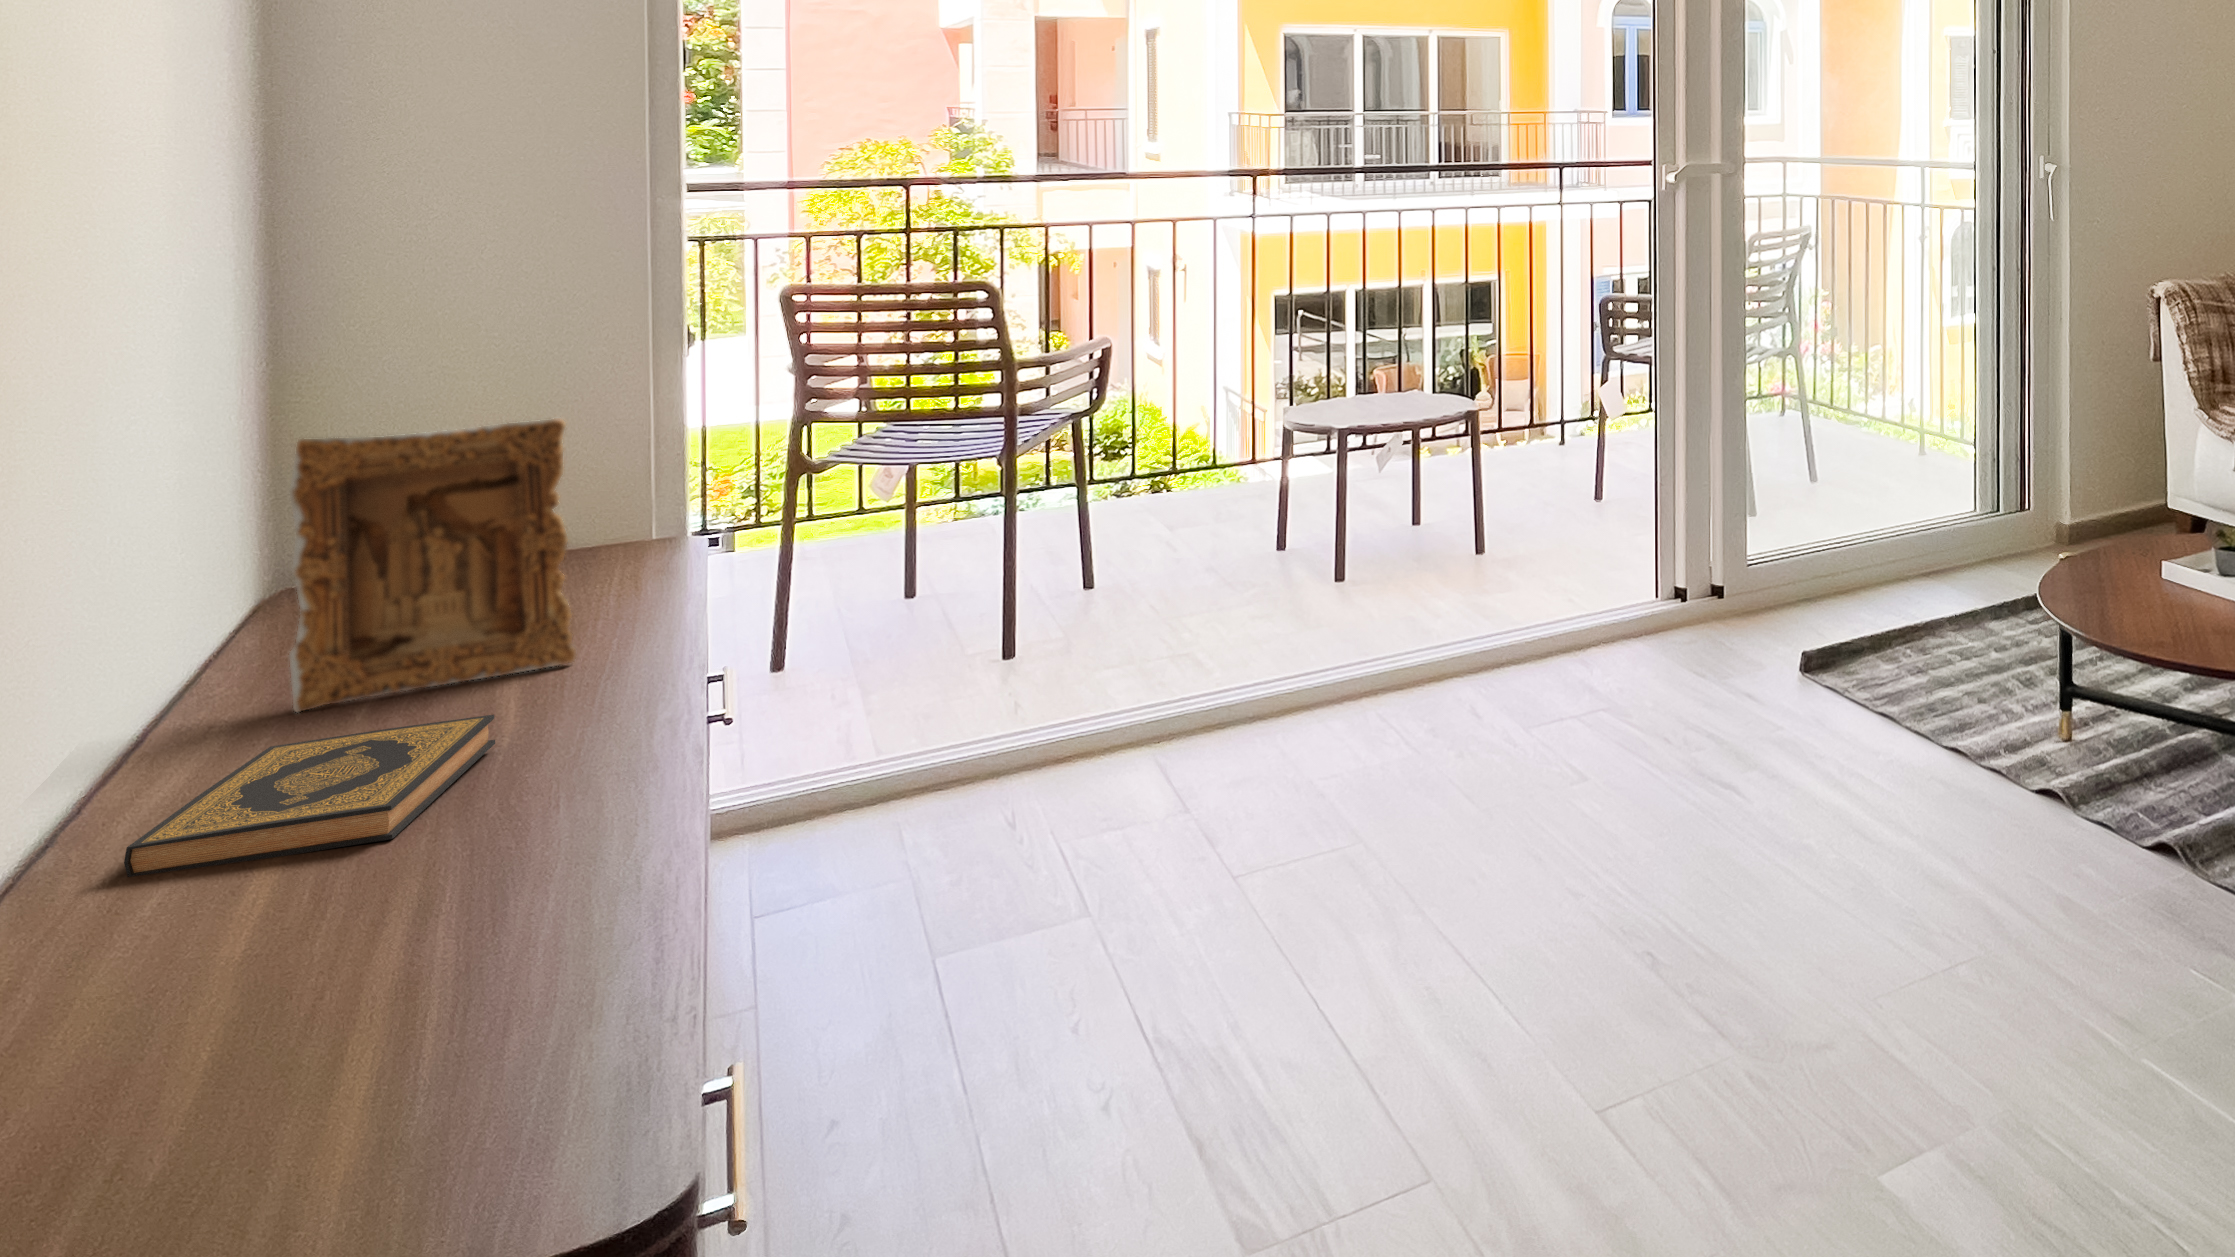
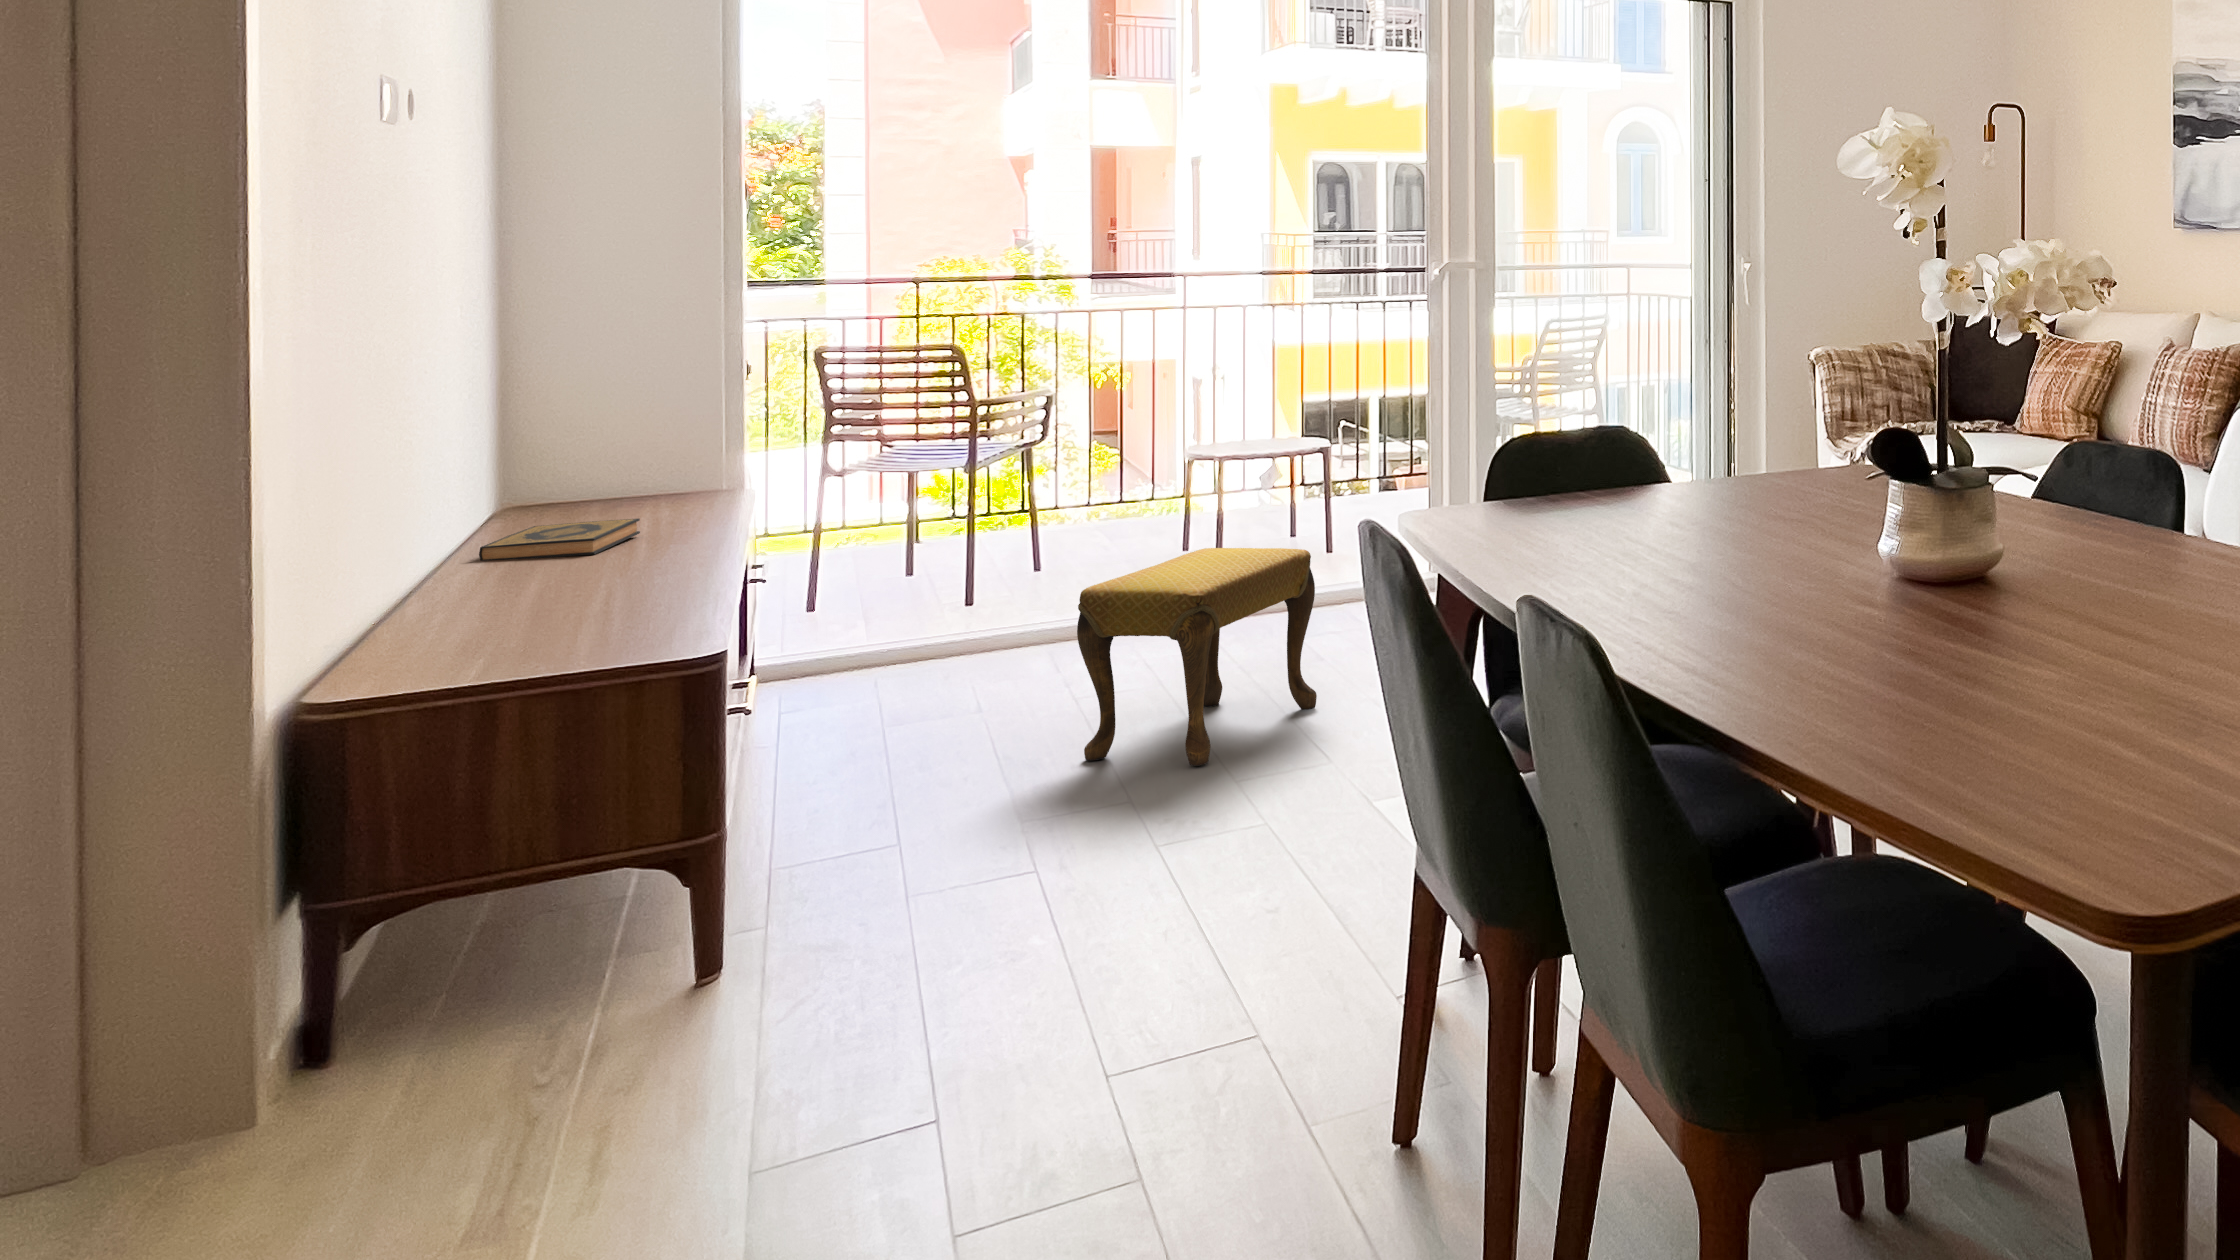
picture frame: present [290,418,576,712] -> none [537,385,681,527]
footstool: none [1324,659,1669,1104] -> present [1077,548,1317,766]

